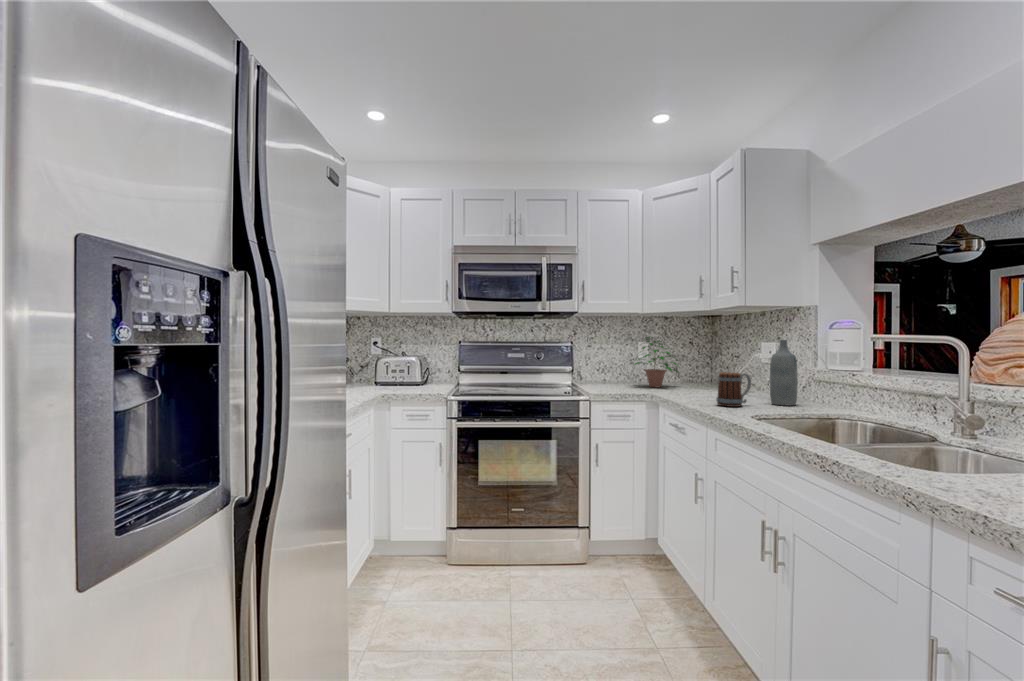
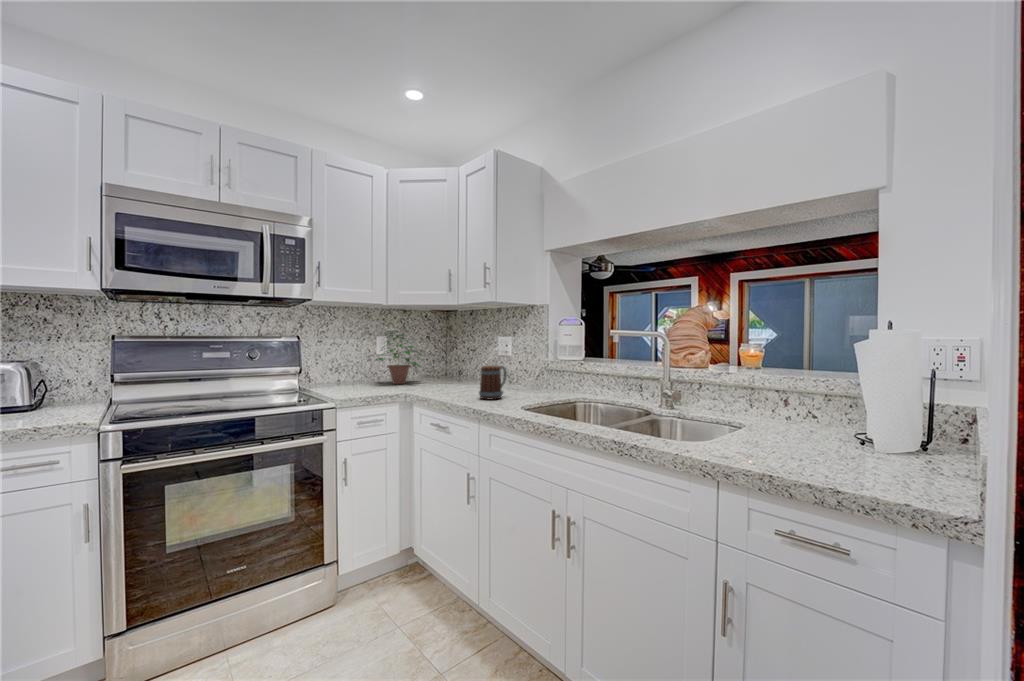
bottle: present [770,340,798,406] -> none [518,334,540,393]

